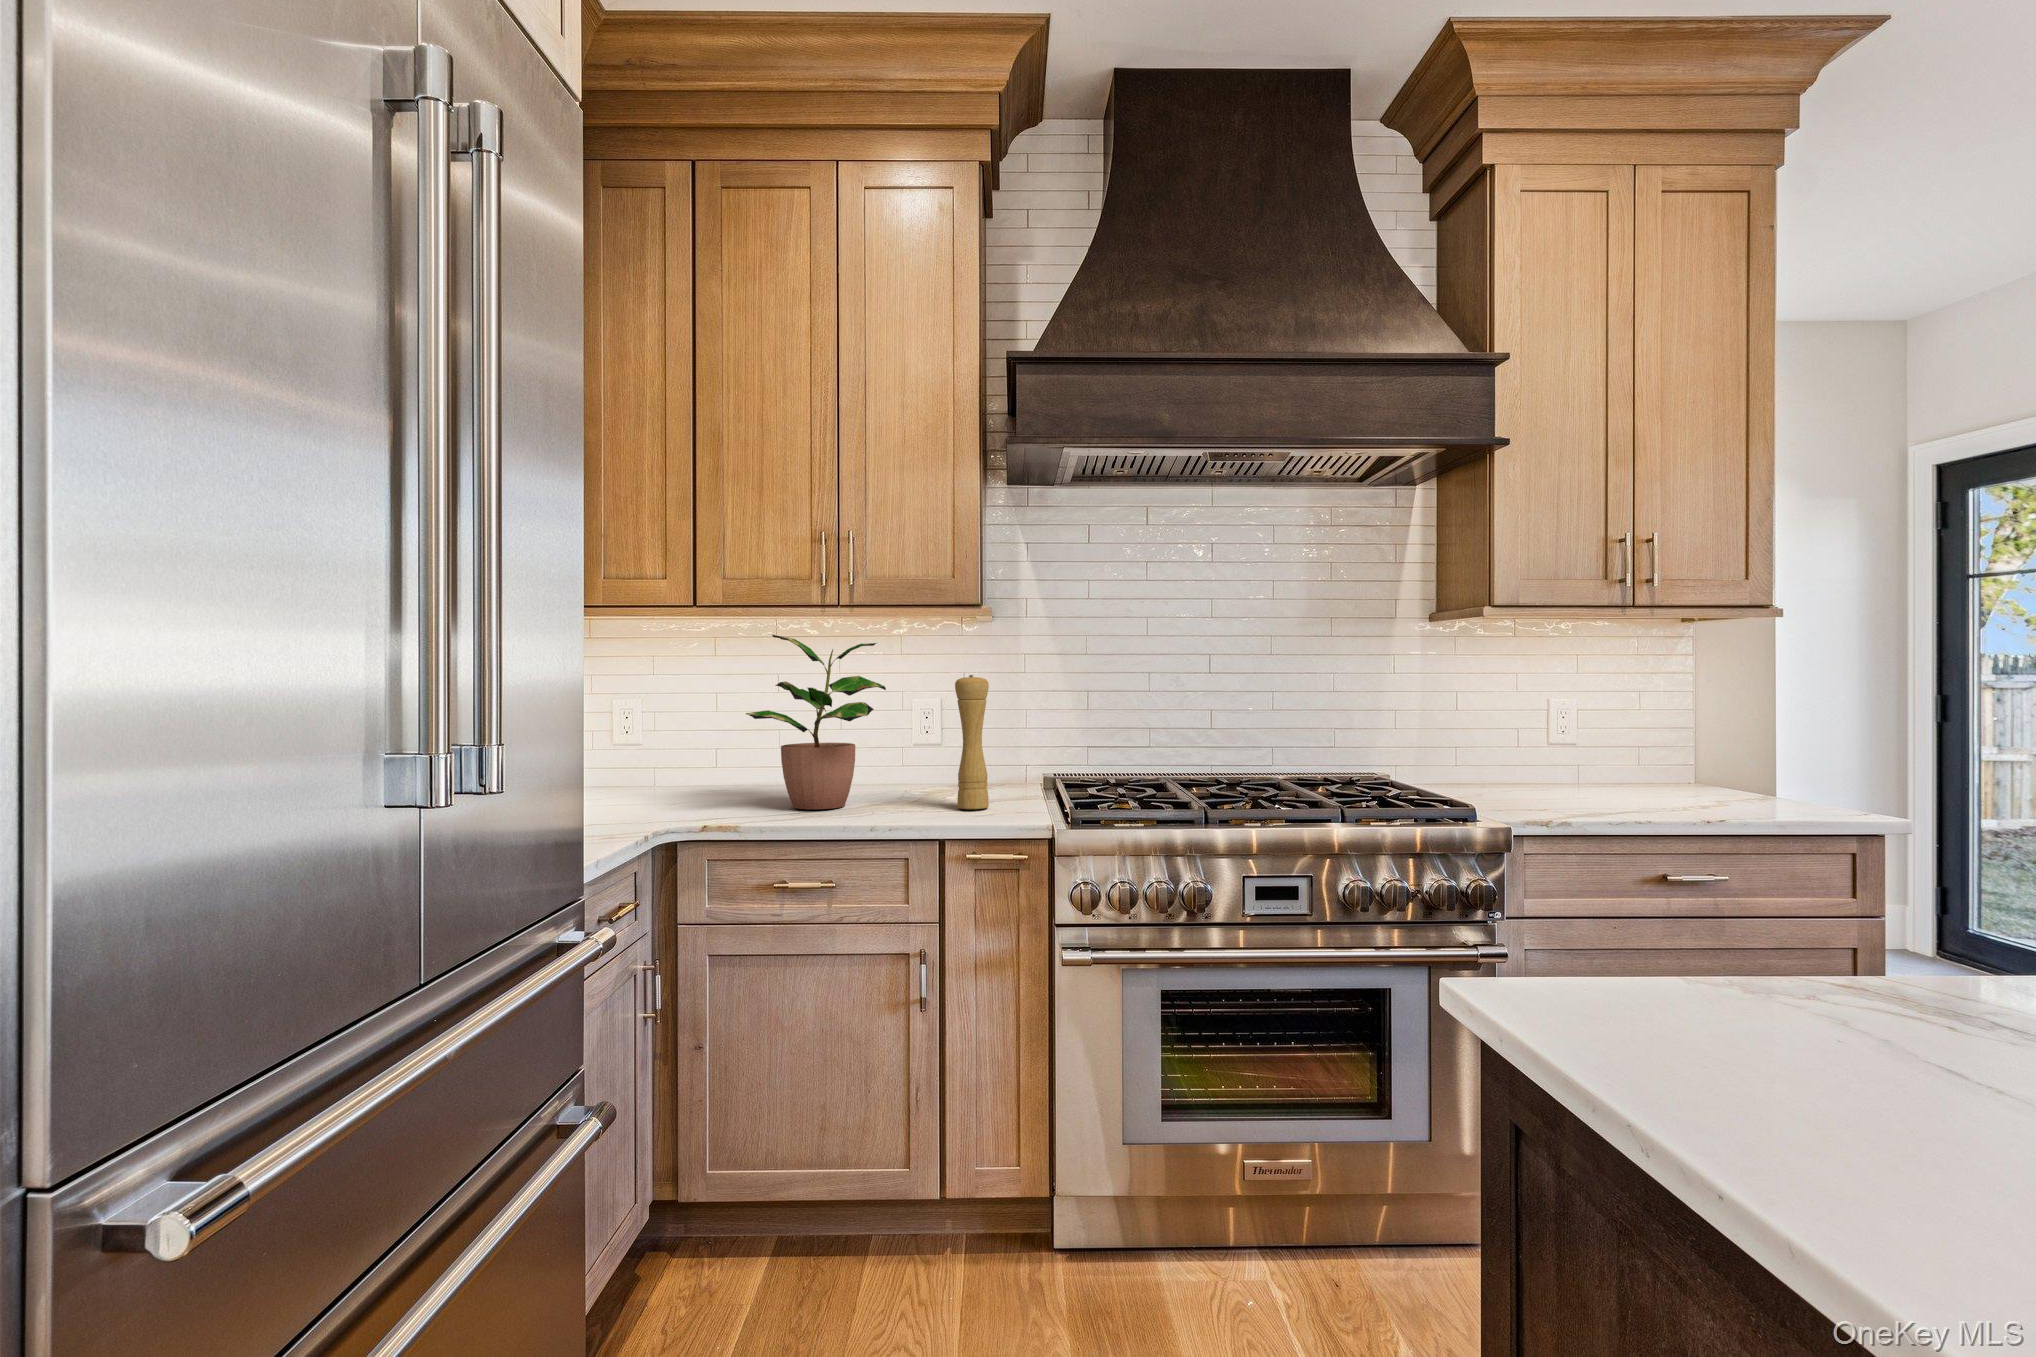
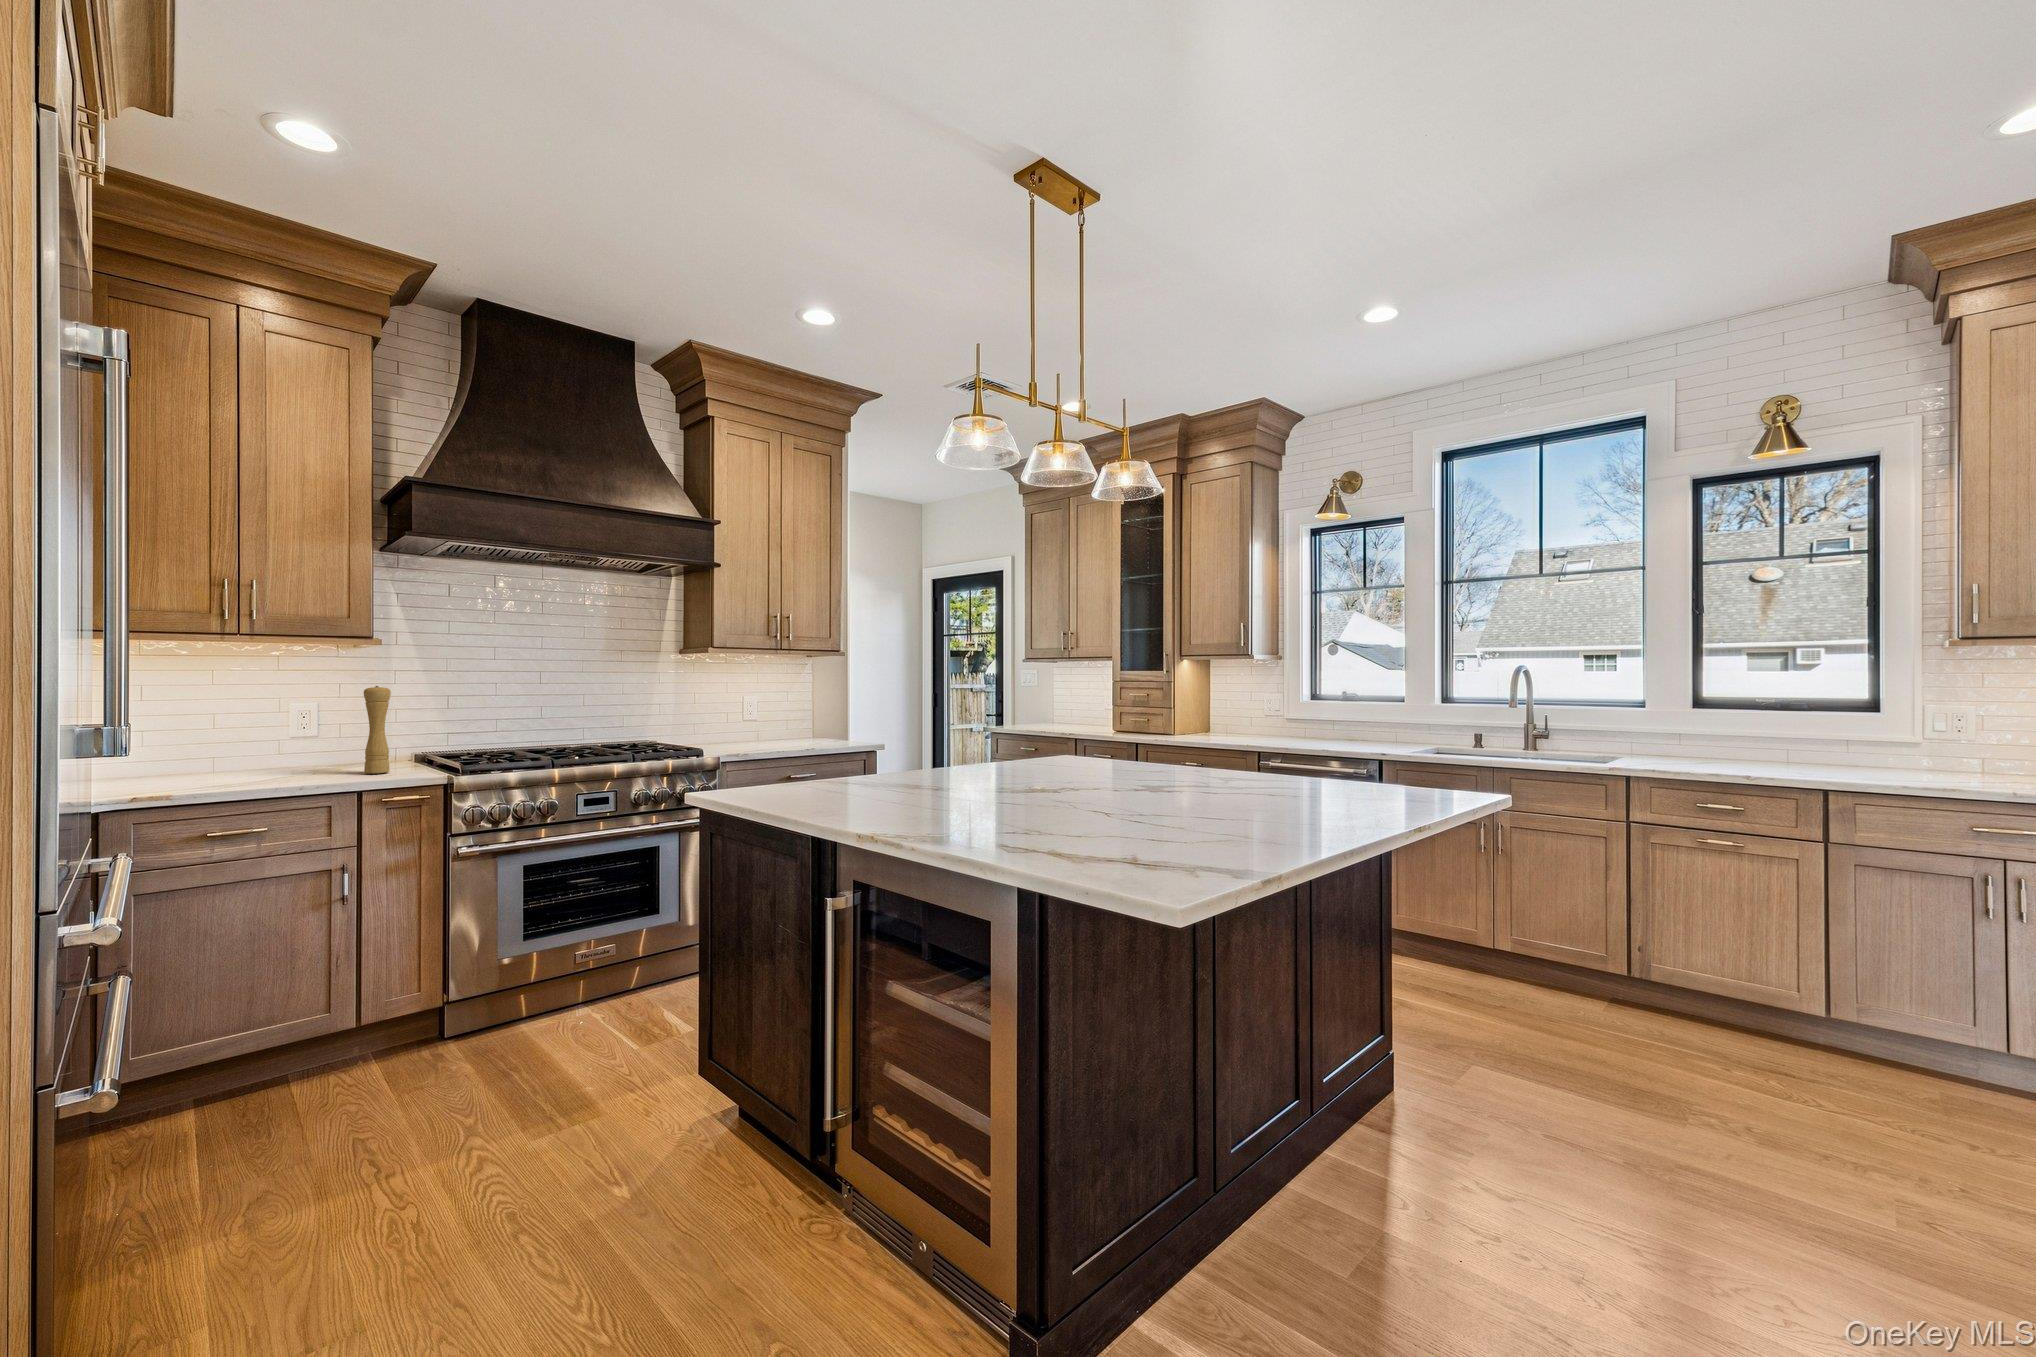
potted plant: present [746,635,886,809] -> none [176,655,298,781]

